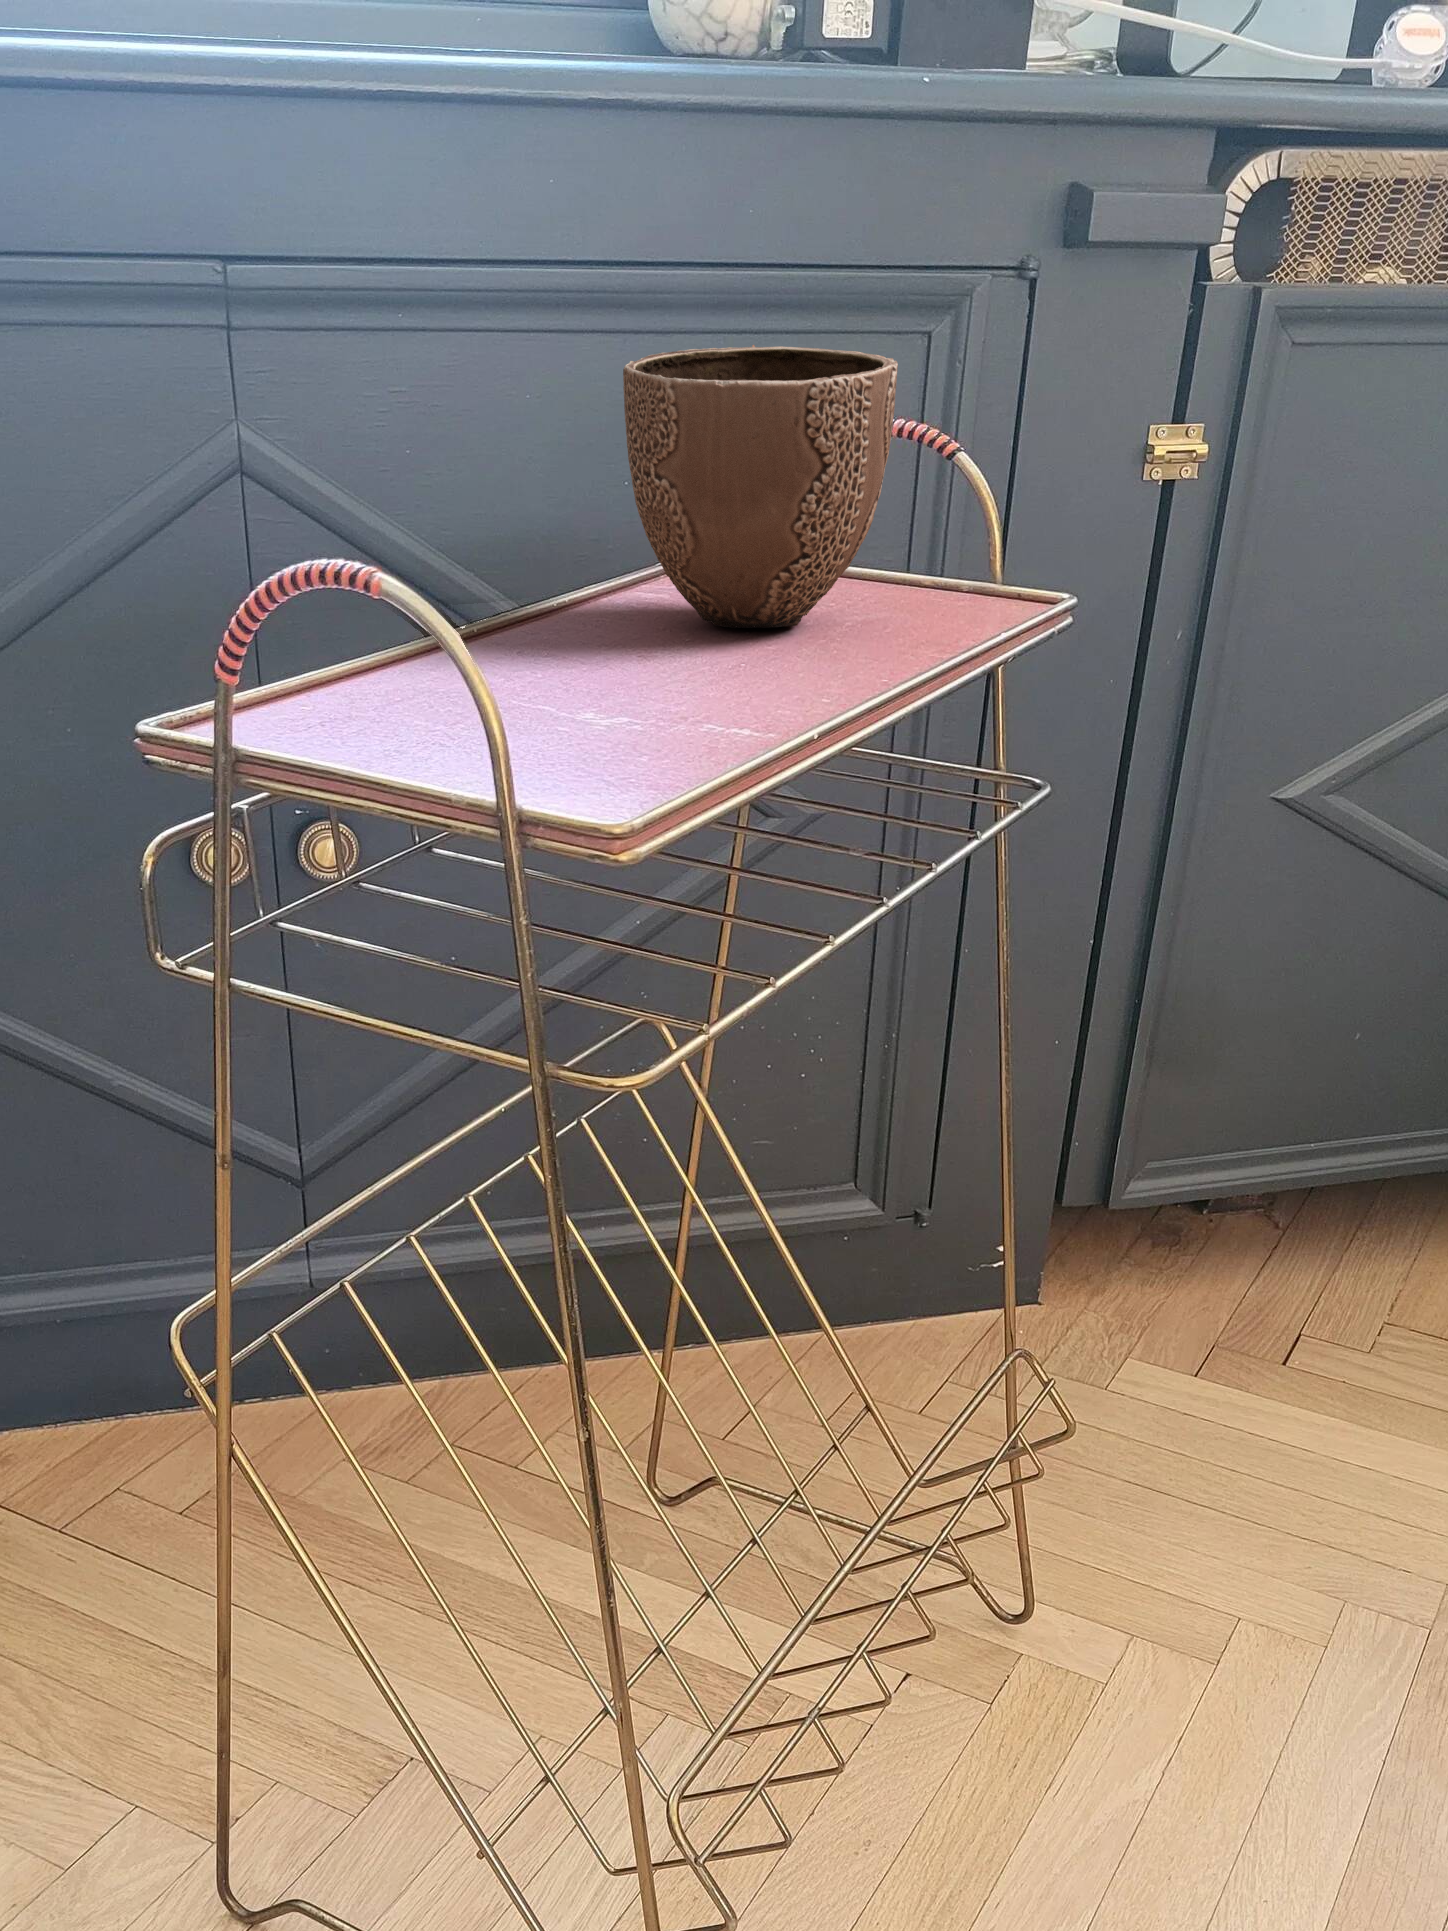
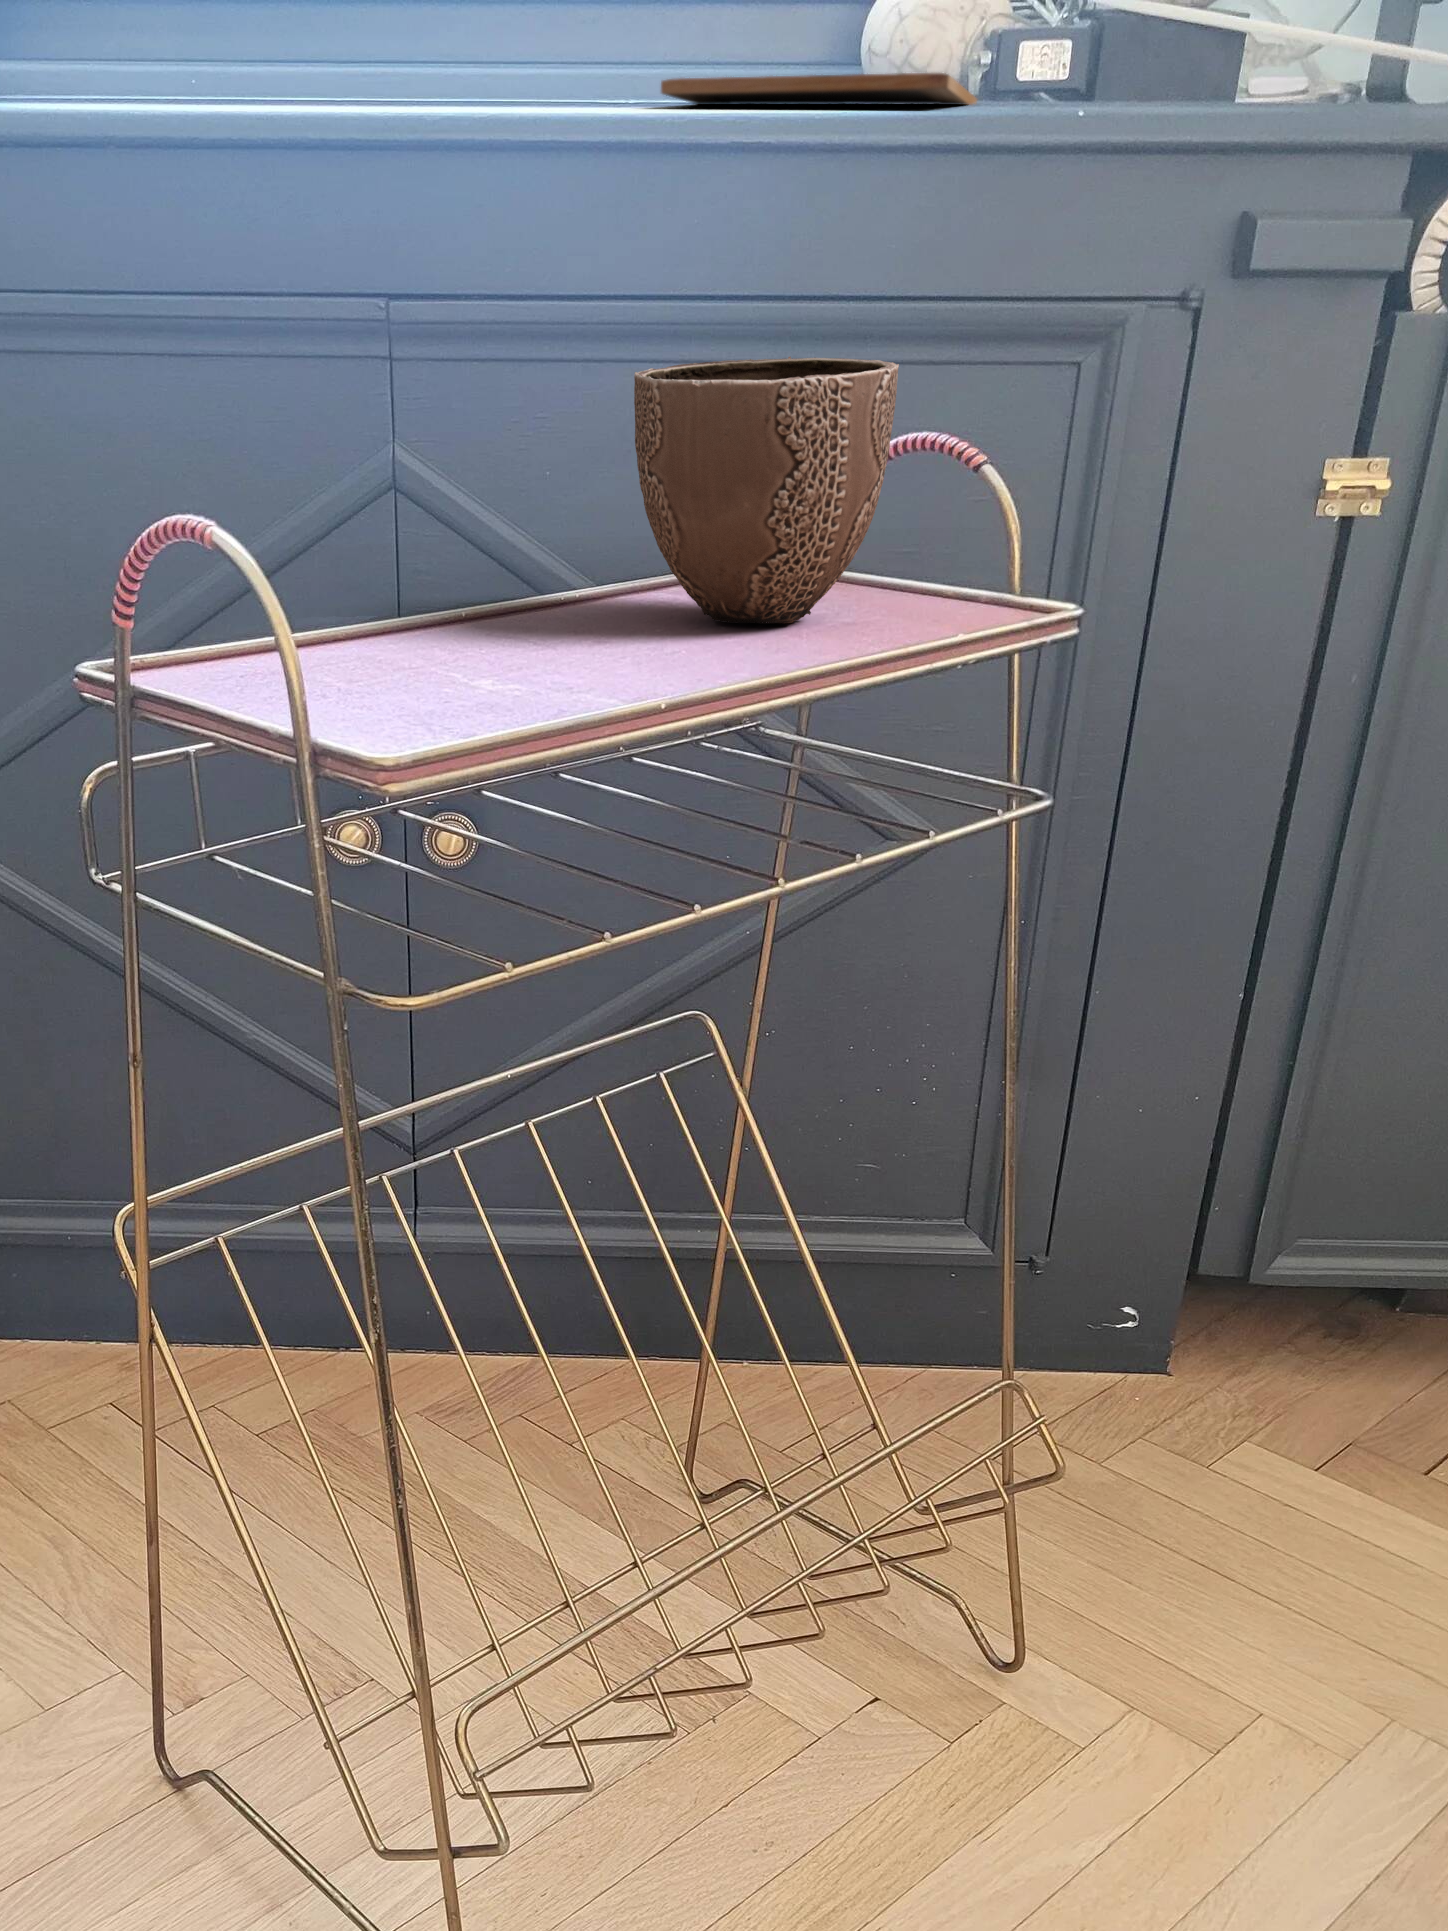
picture frame: none [484,25,785,62] -> present [661,73,977,105]

